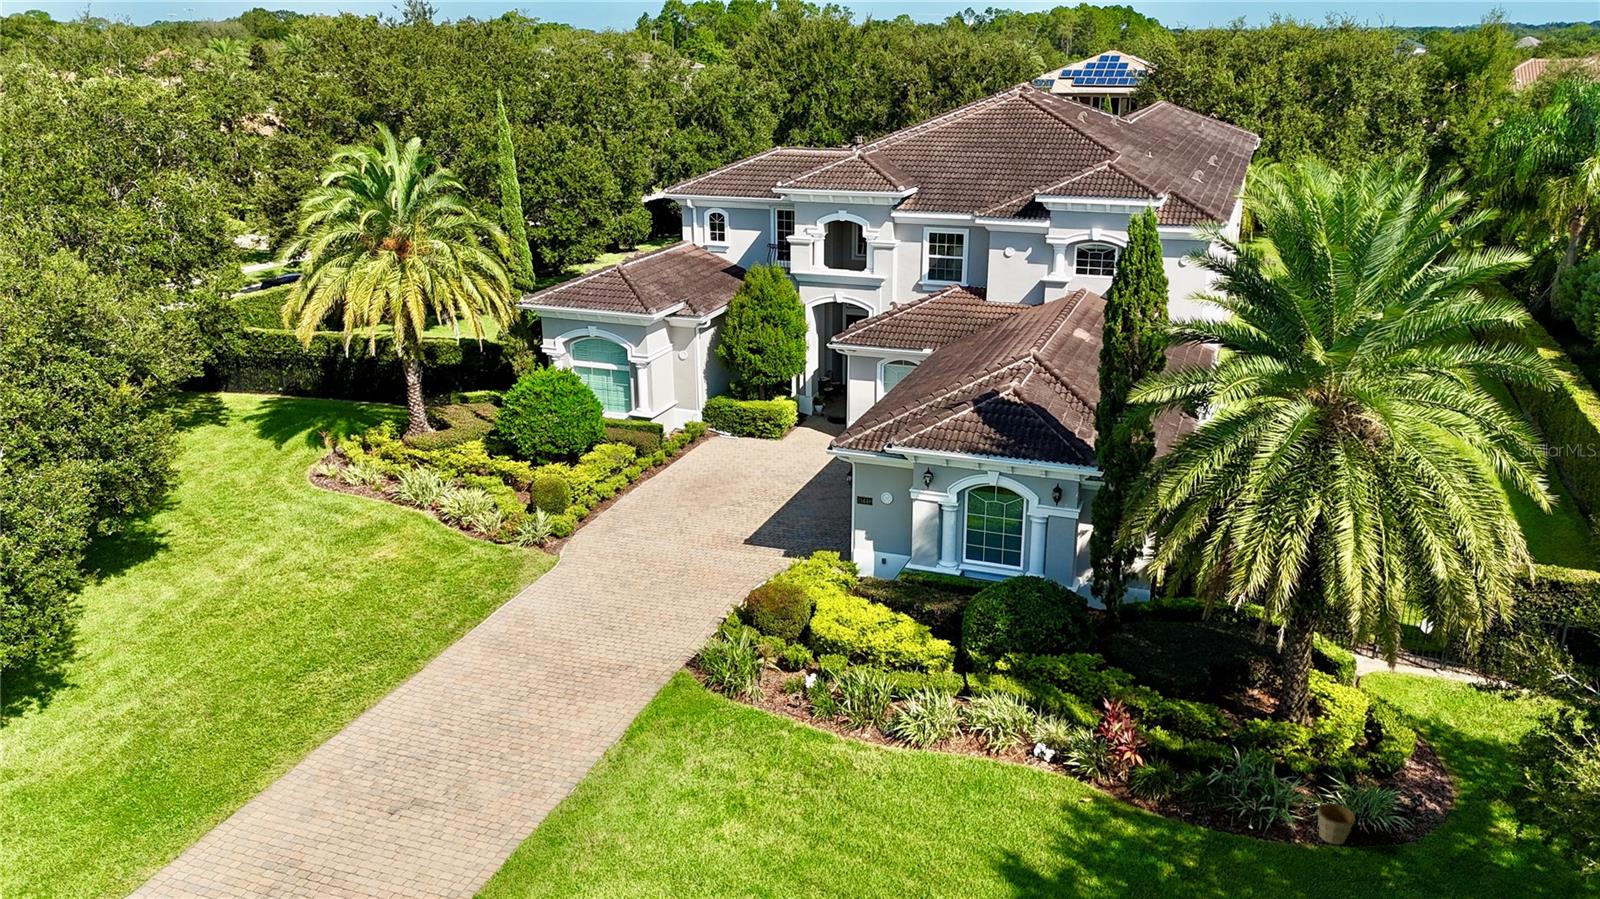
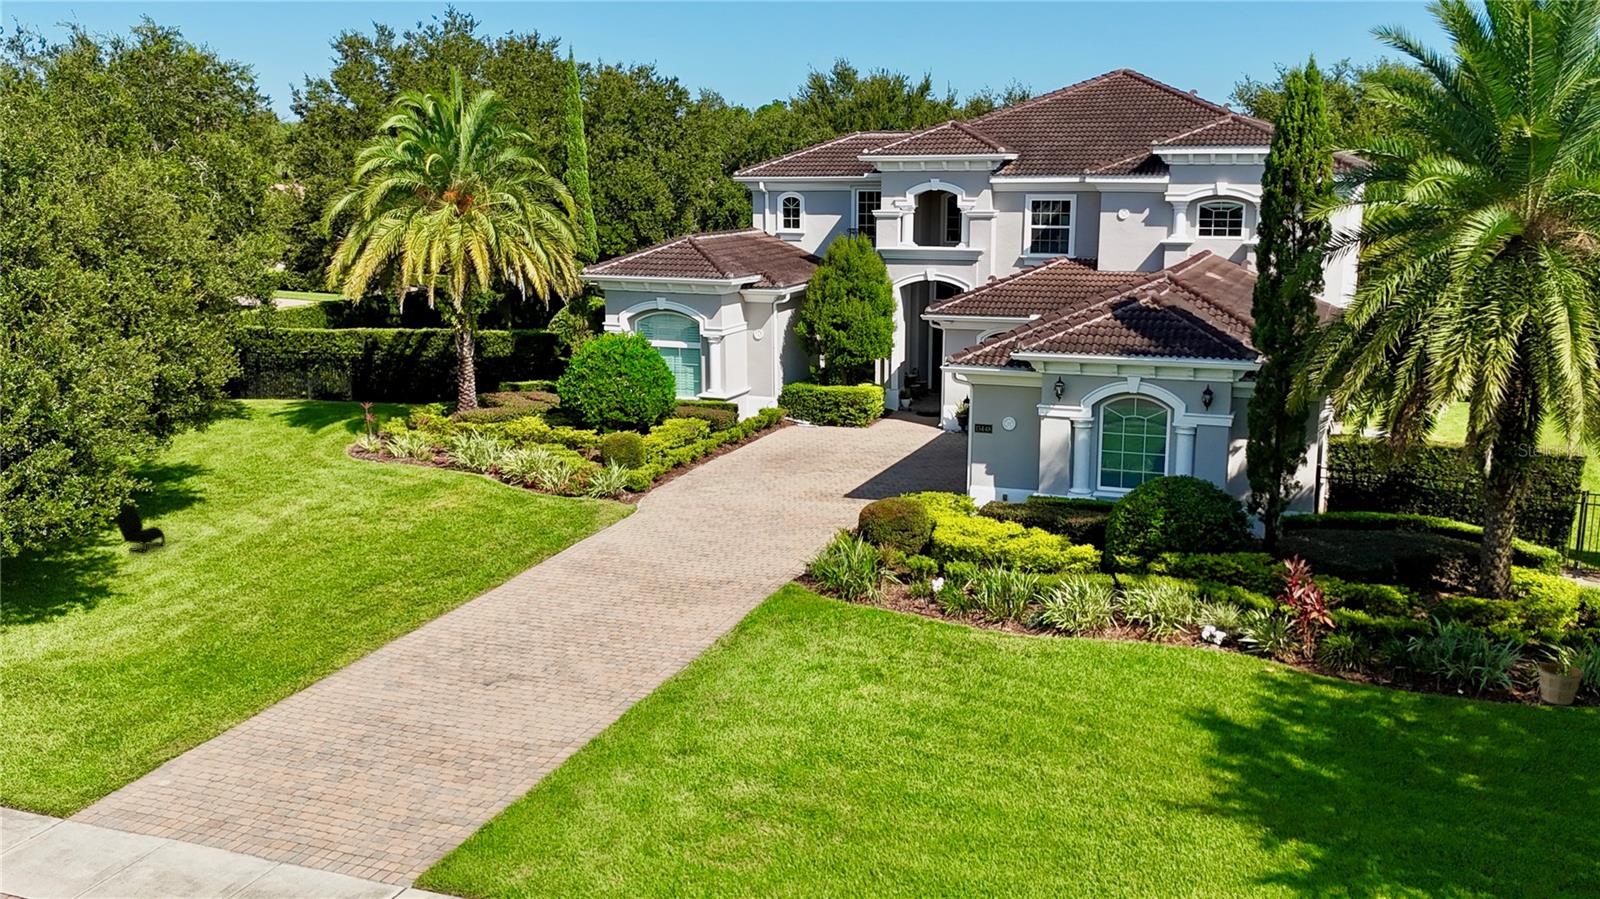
lounge chair: none [73,581,126,626] -> present [116,506,165,553]

